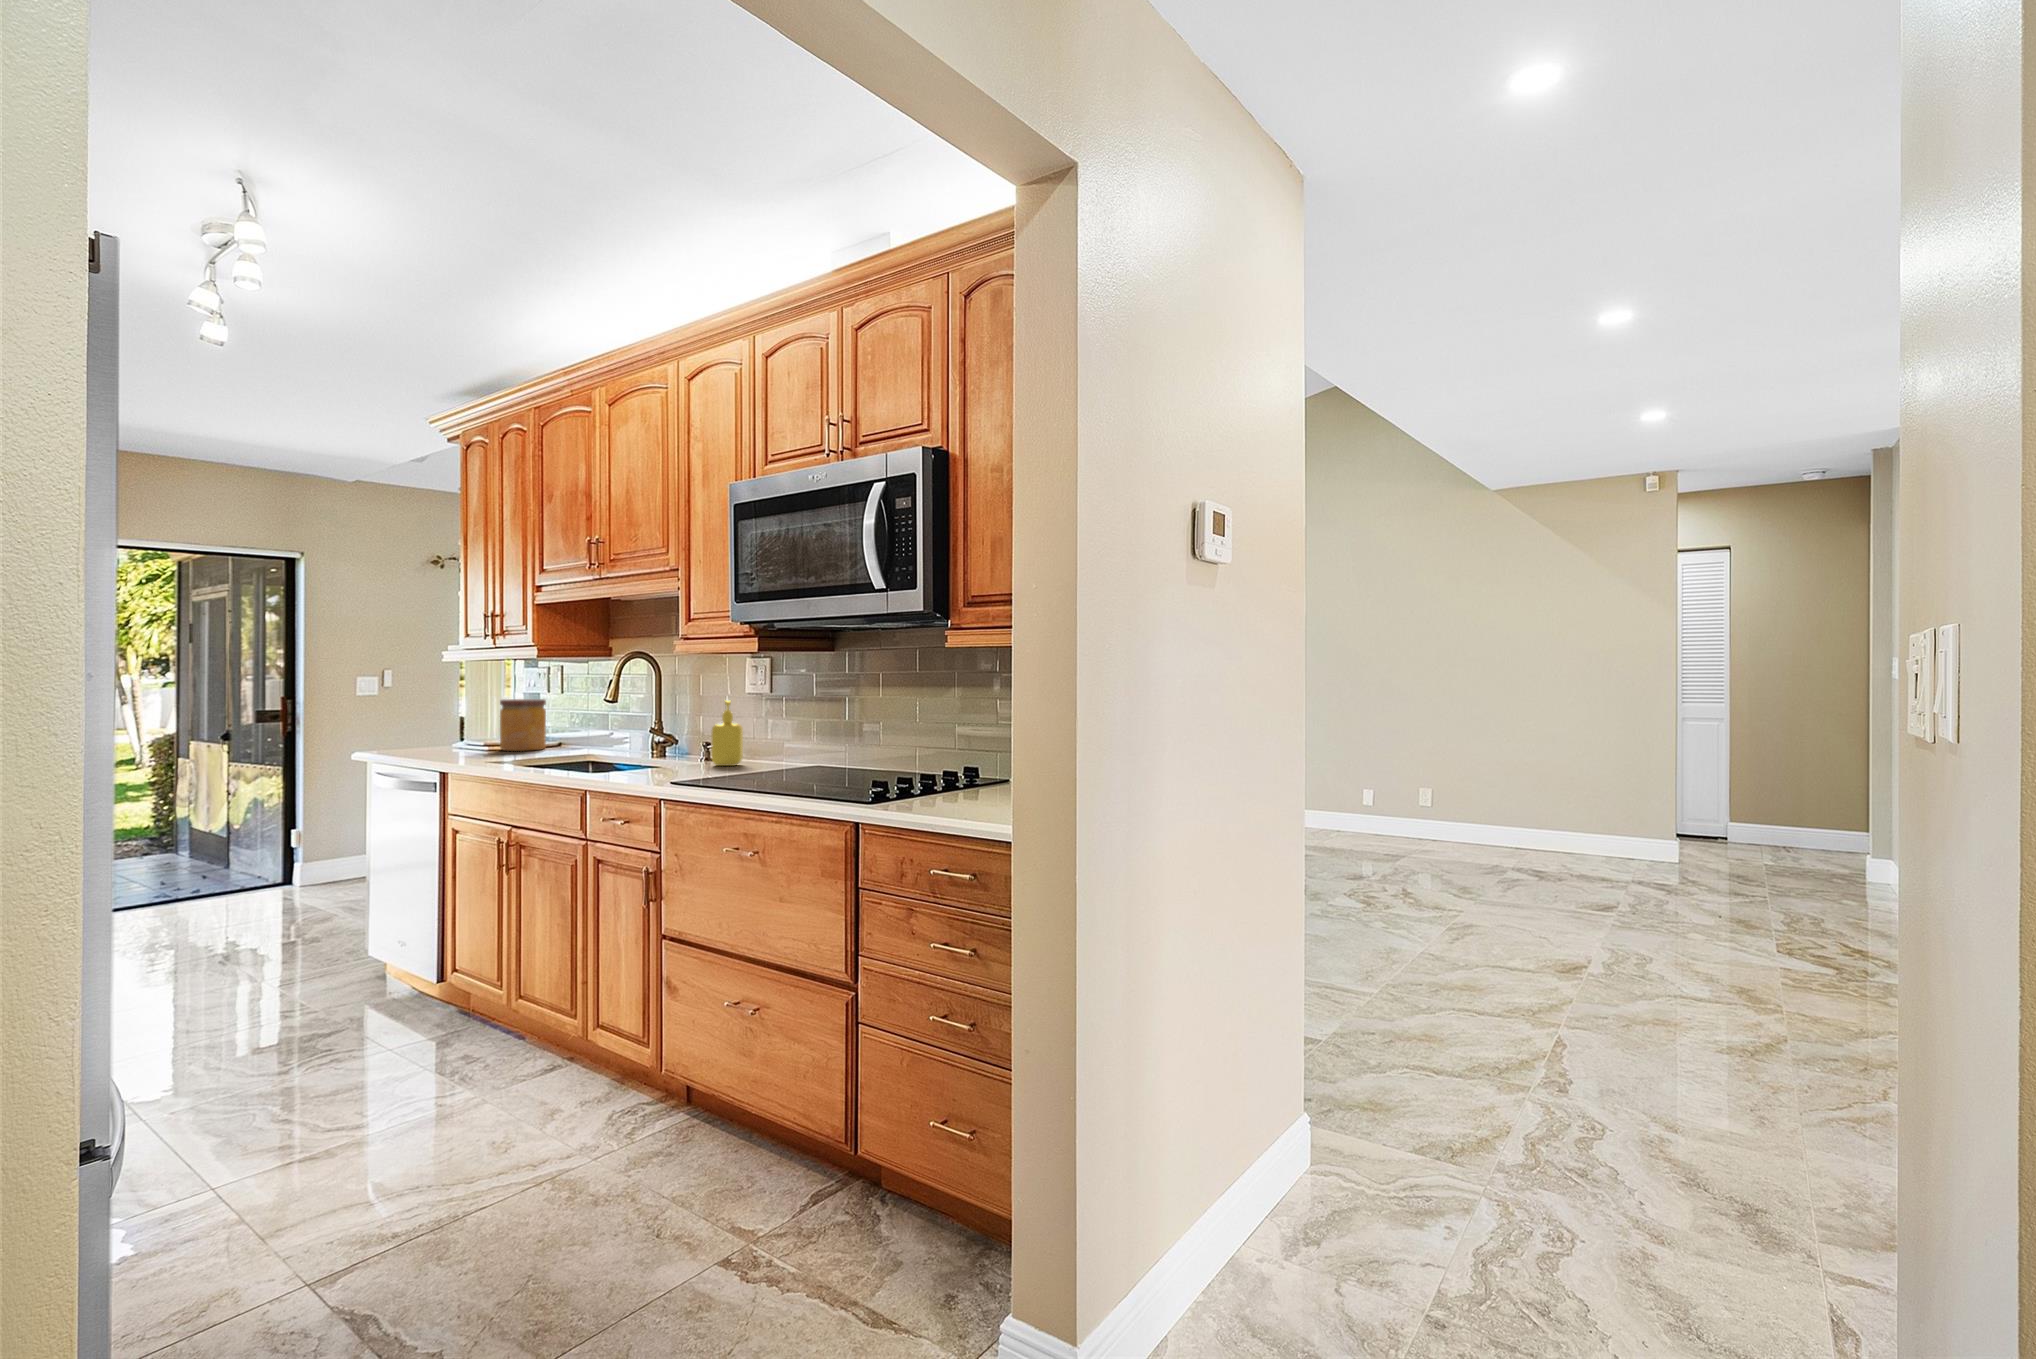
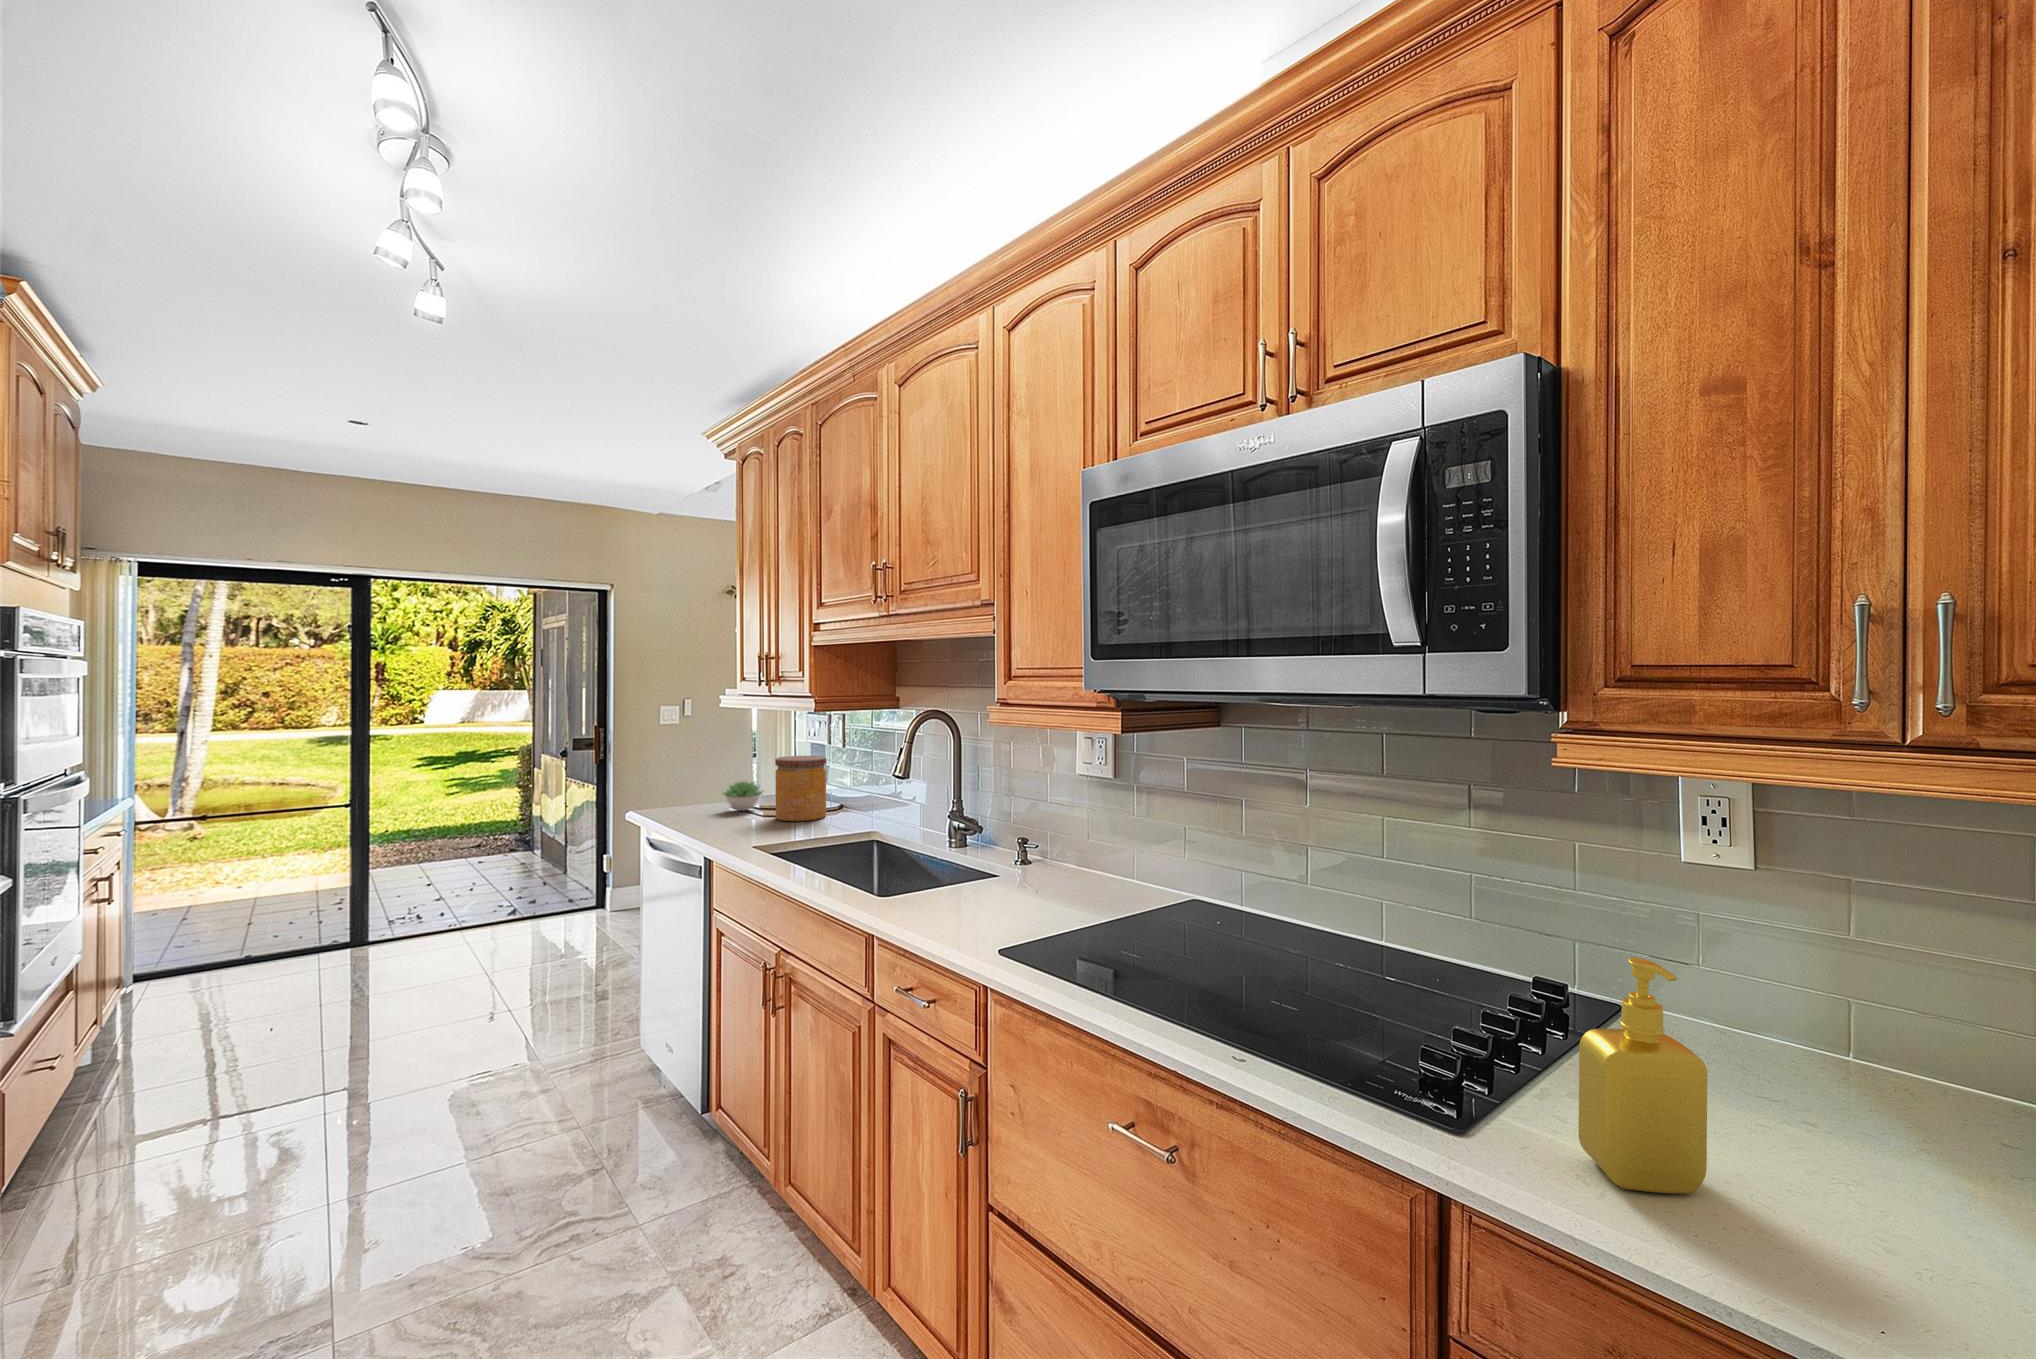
soap dispenser: present [711,700,743,766] -> present [1579,957,1707,1194]
succulent plant: none [447,723,488,748] -> present [723,782,763,811]

